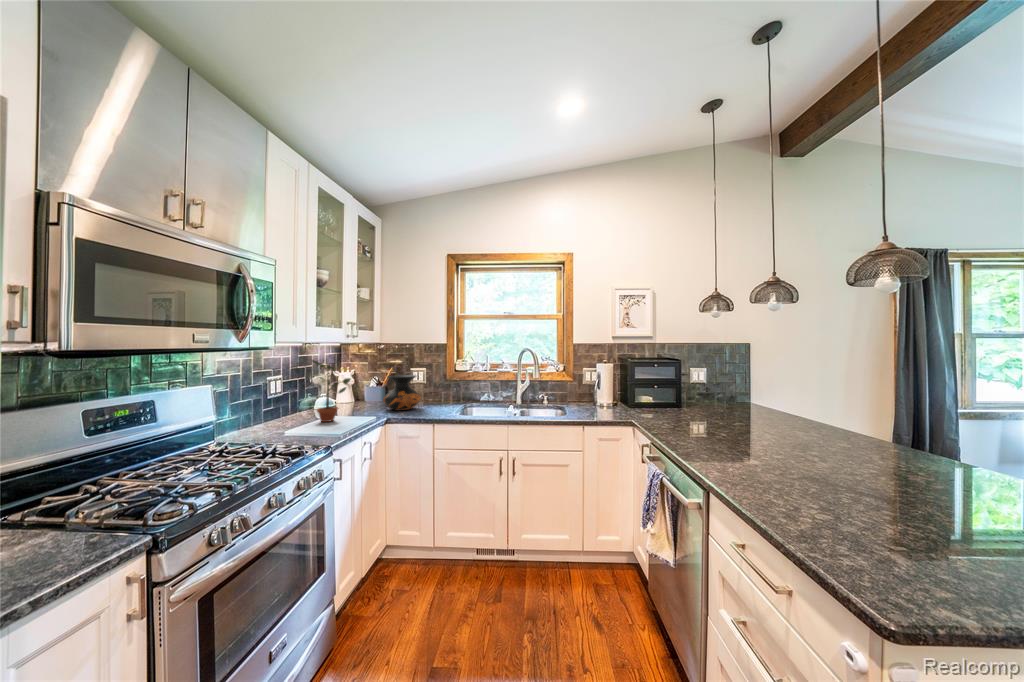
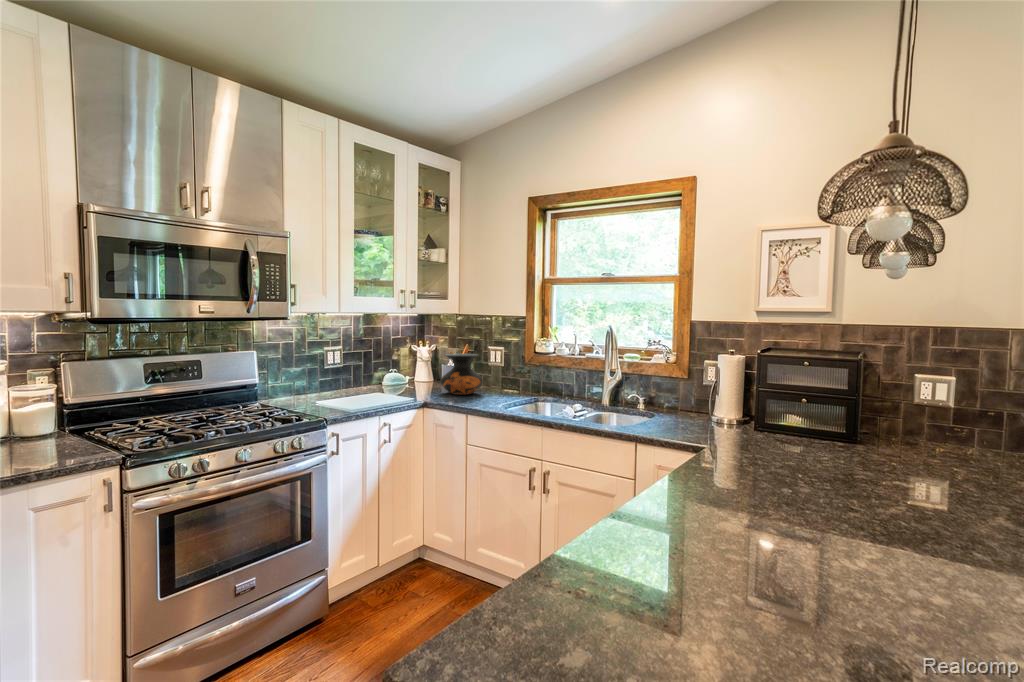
potted plant: present [312,360,351,422] -> none [357,332,395,397]

